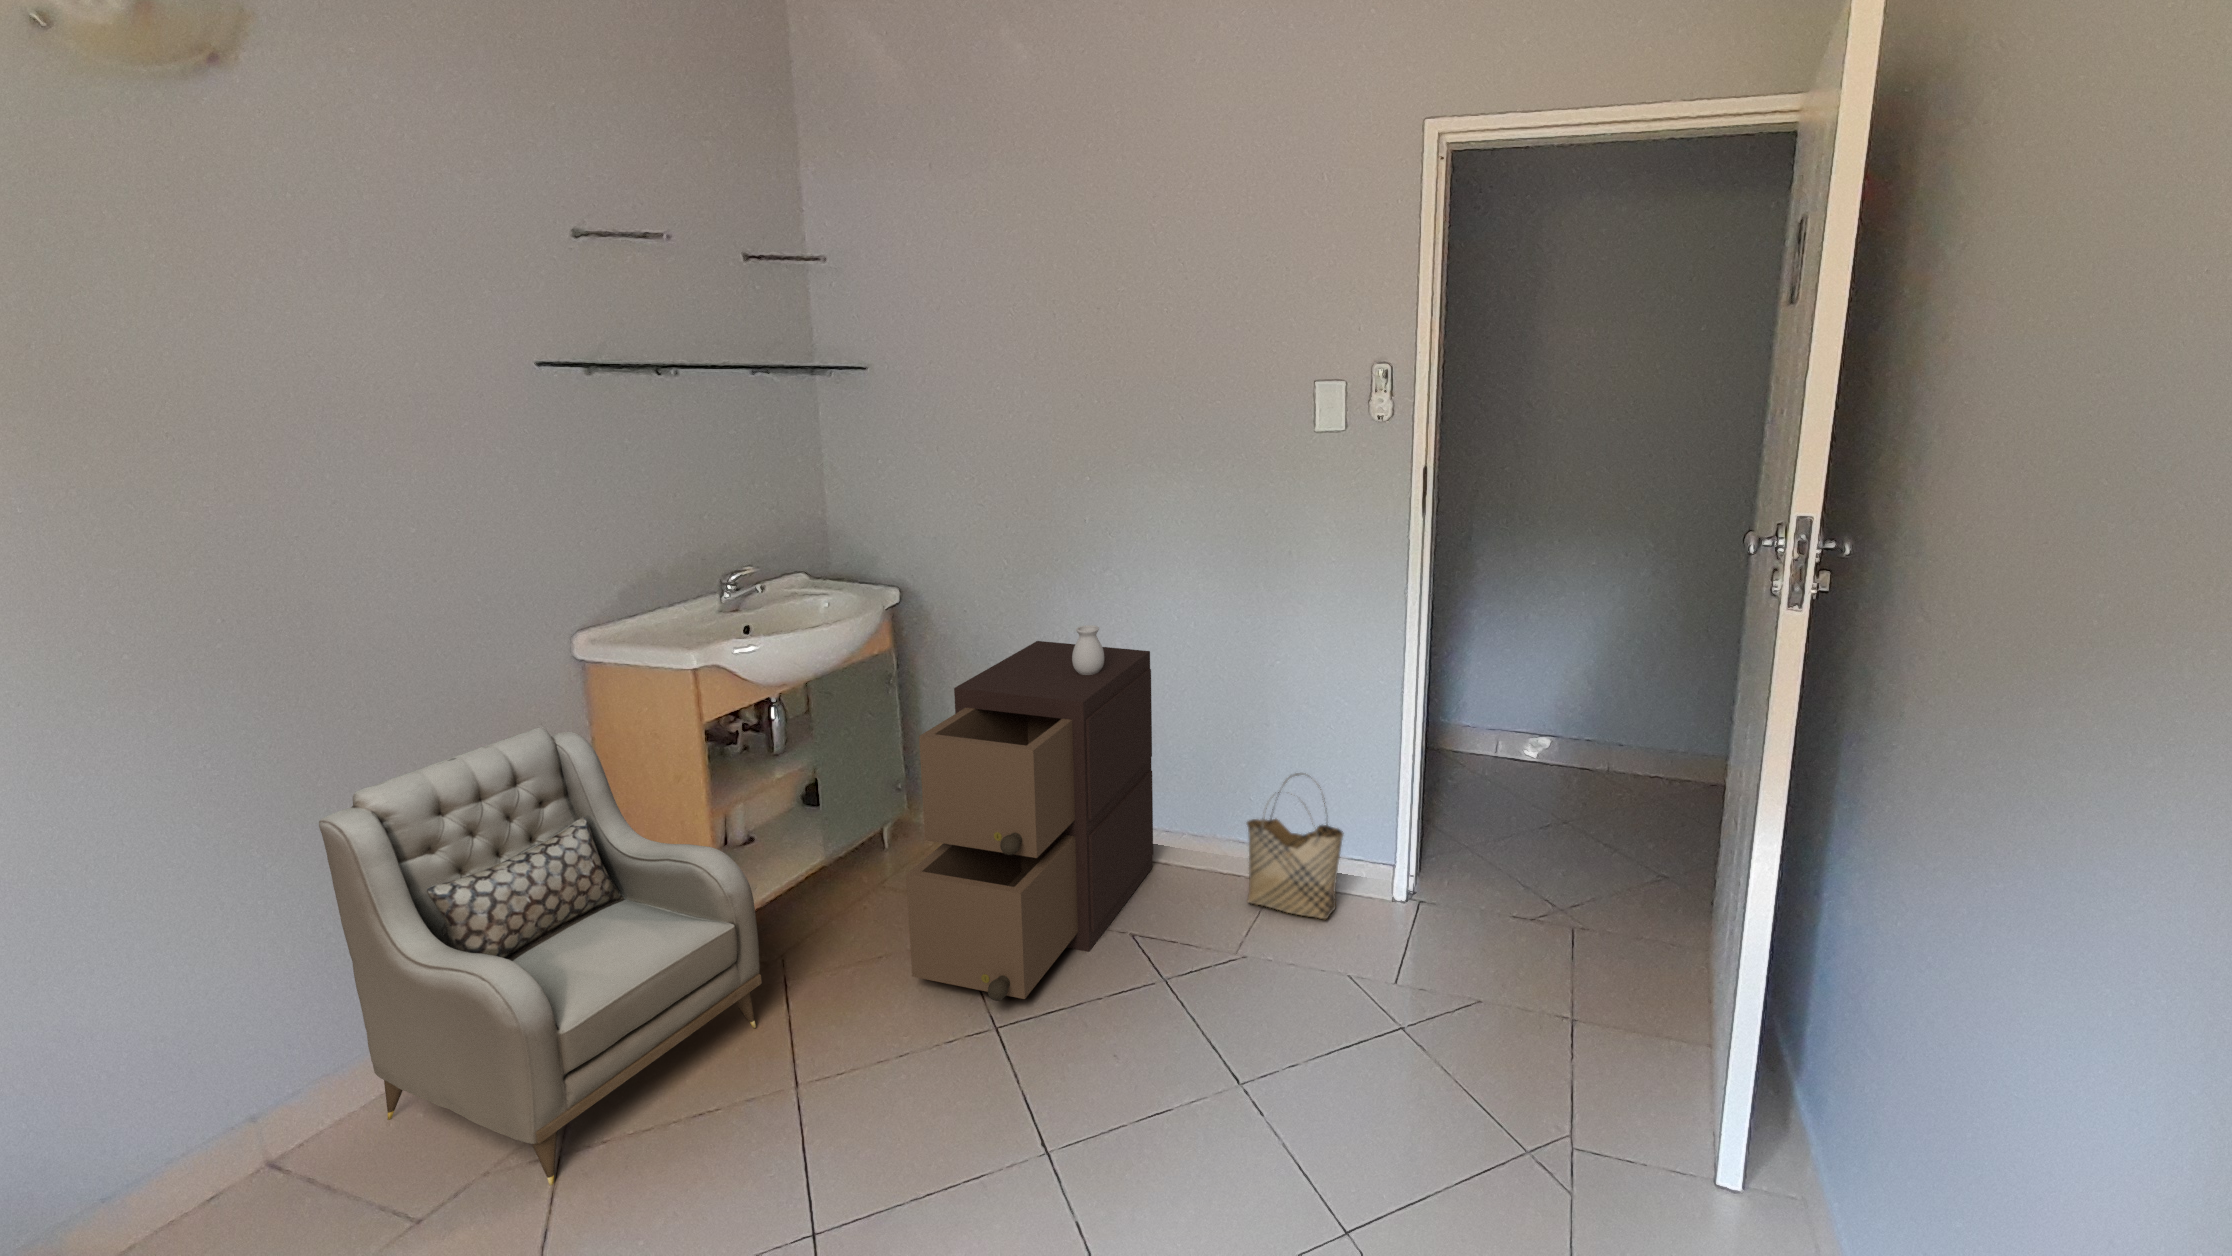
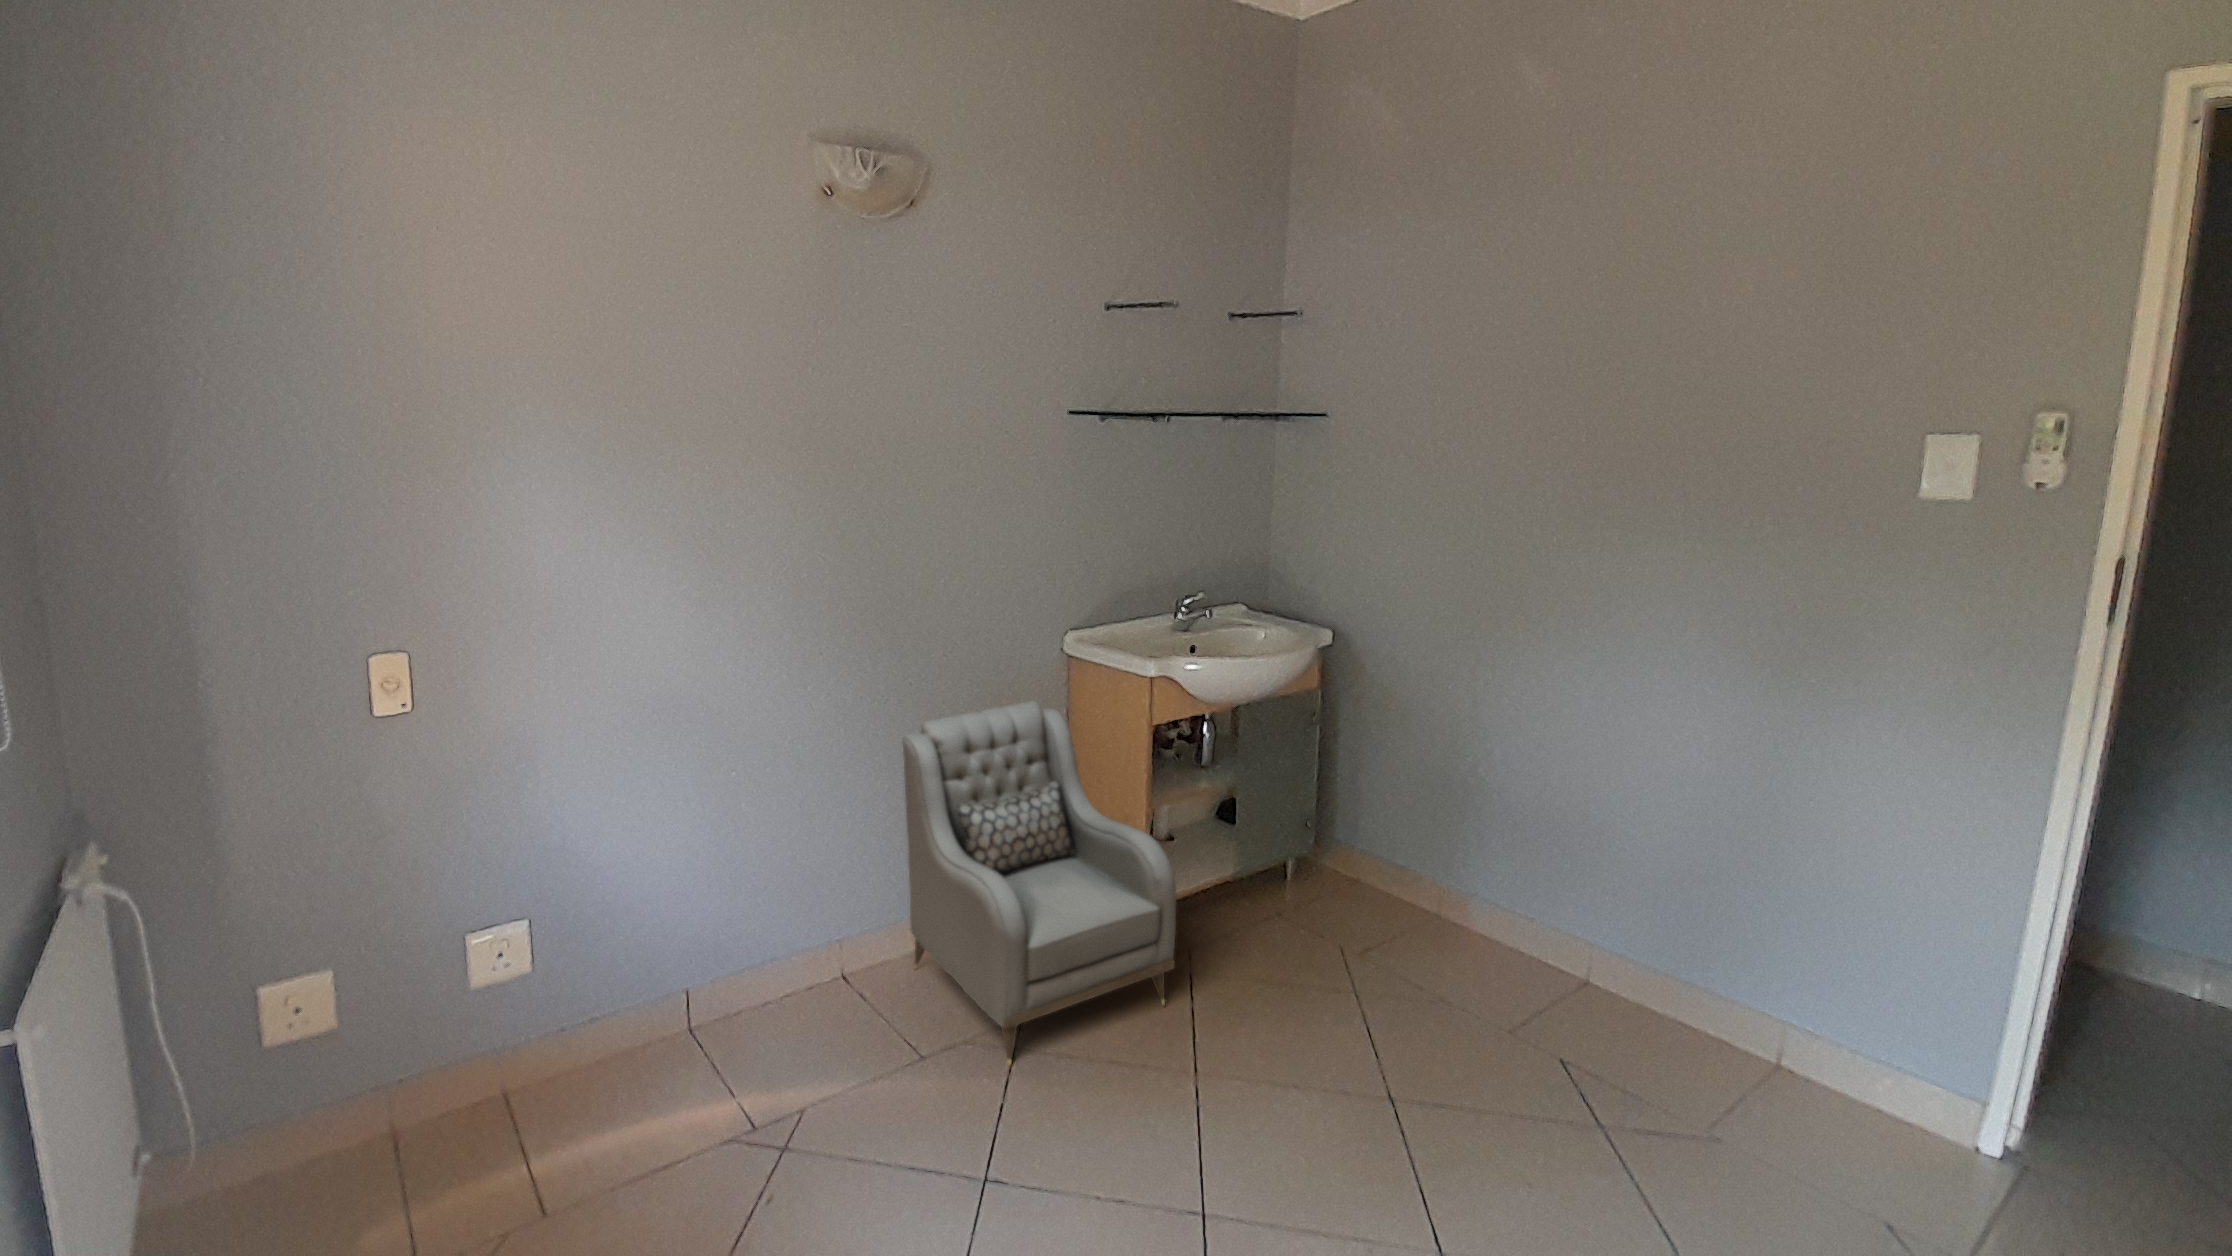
storage cabinet: present [906,625,1153,1000] -> none [1309,701,1623,1085]
woven basket: present [1247,773,1344,919] -> none [1735,946,1911,1155]

